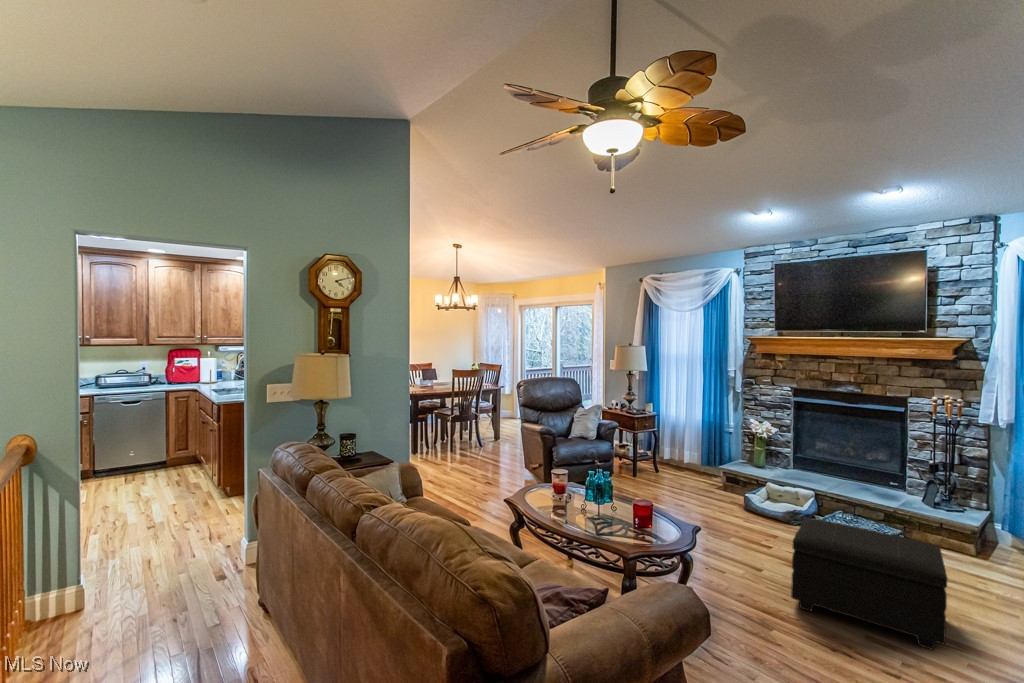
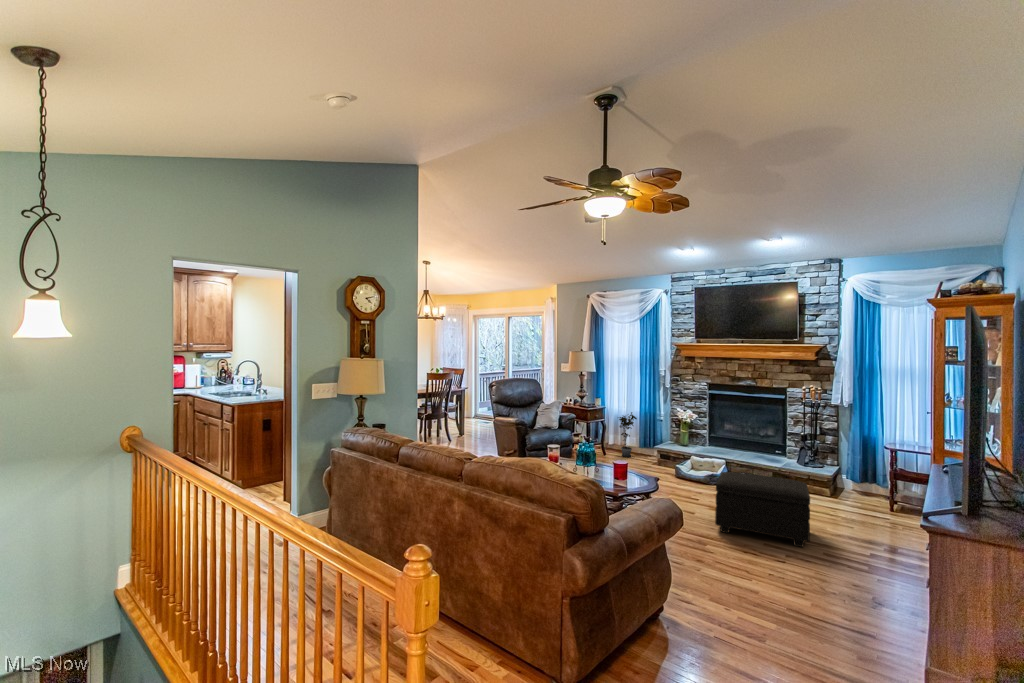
potted plant: none [673,421,698,476] -> present [619,412,637,457]

